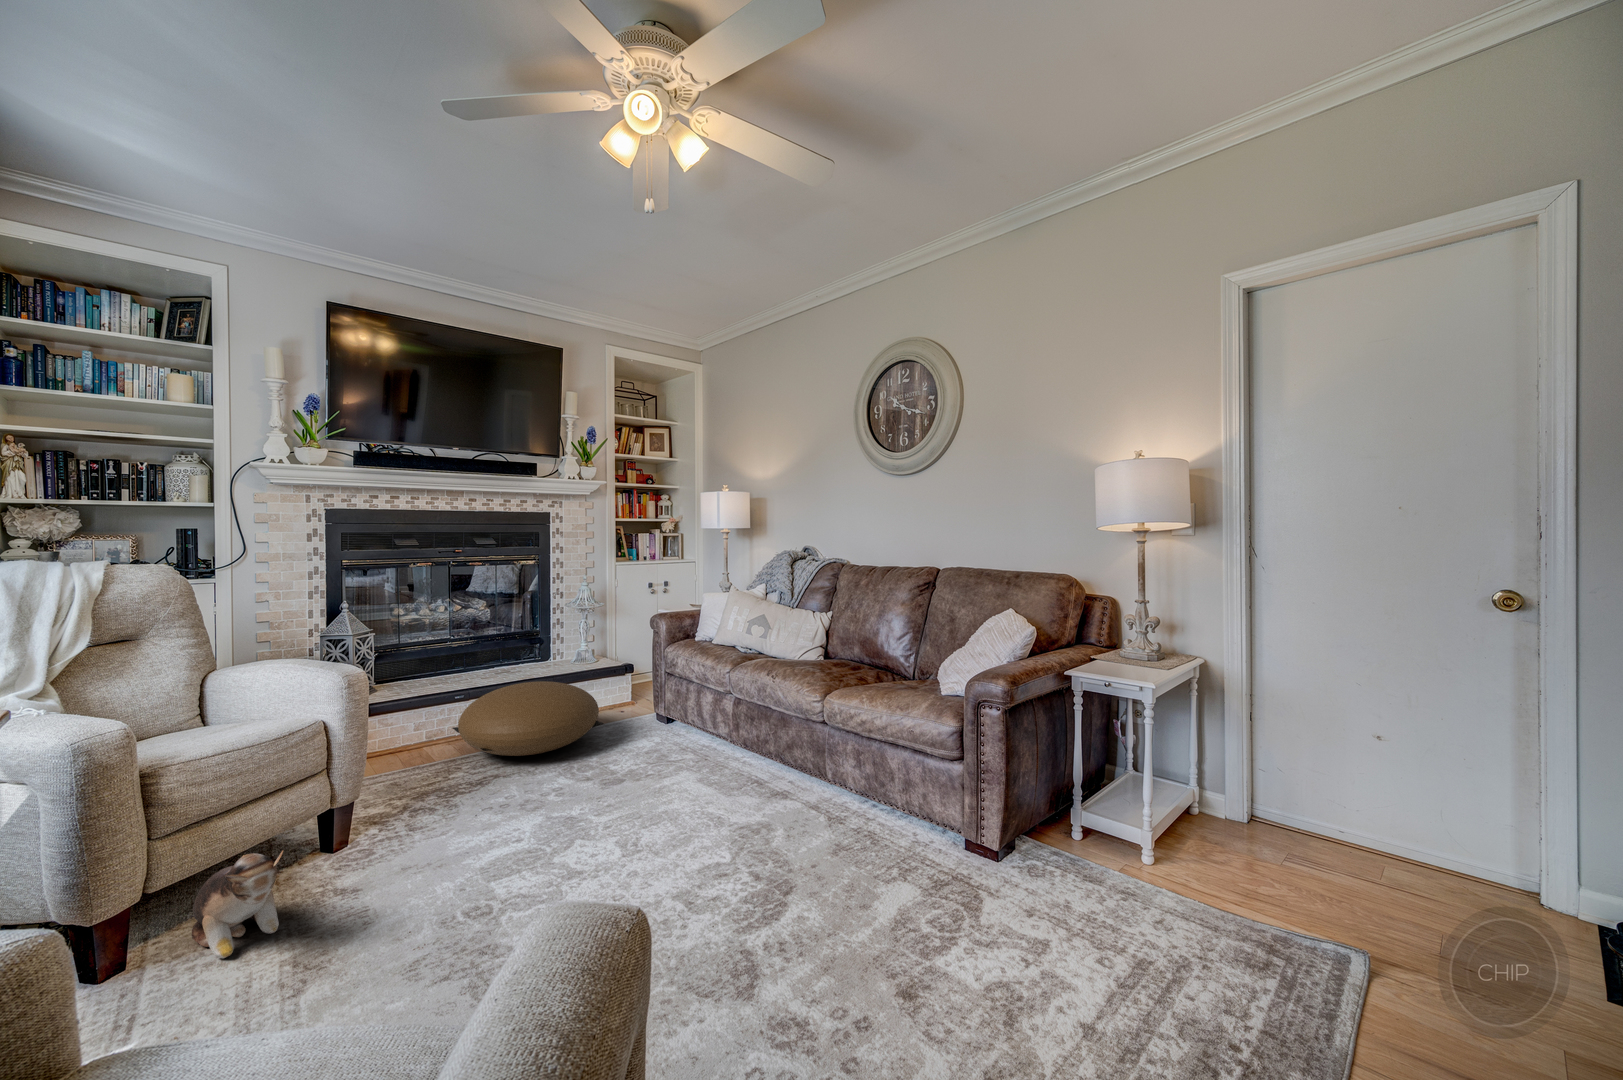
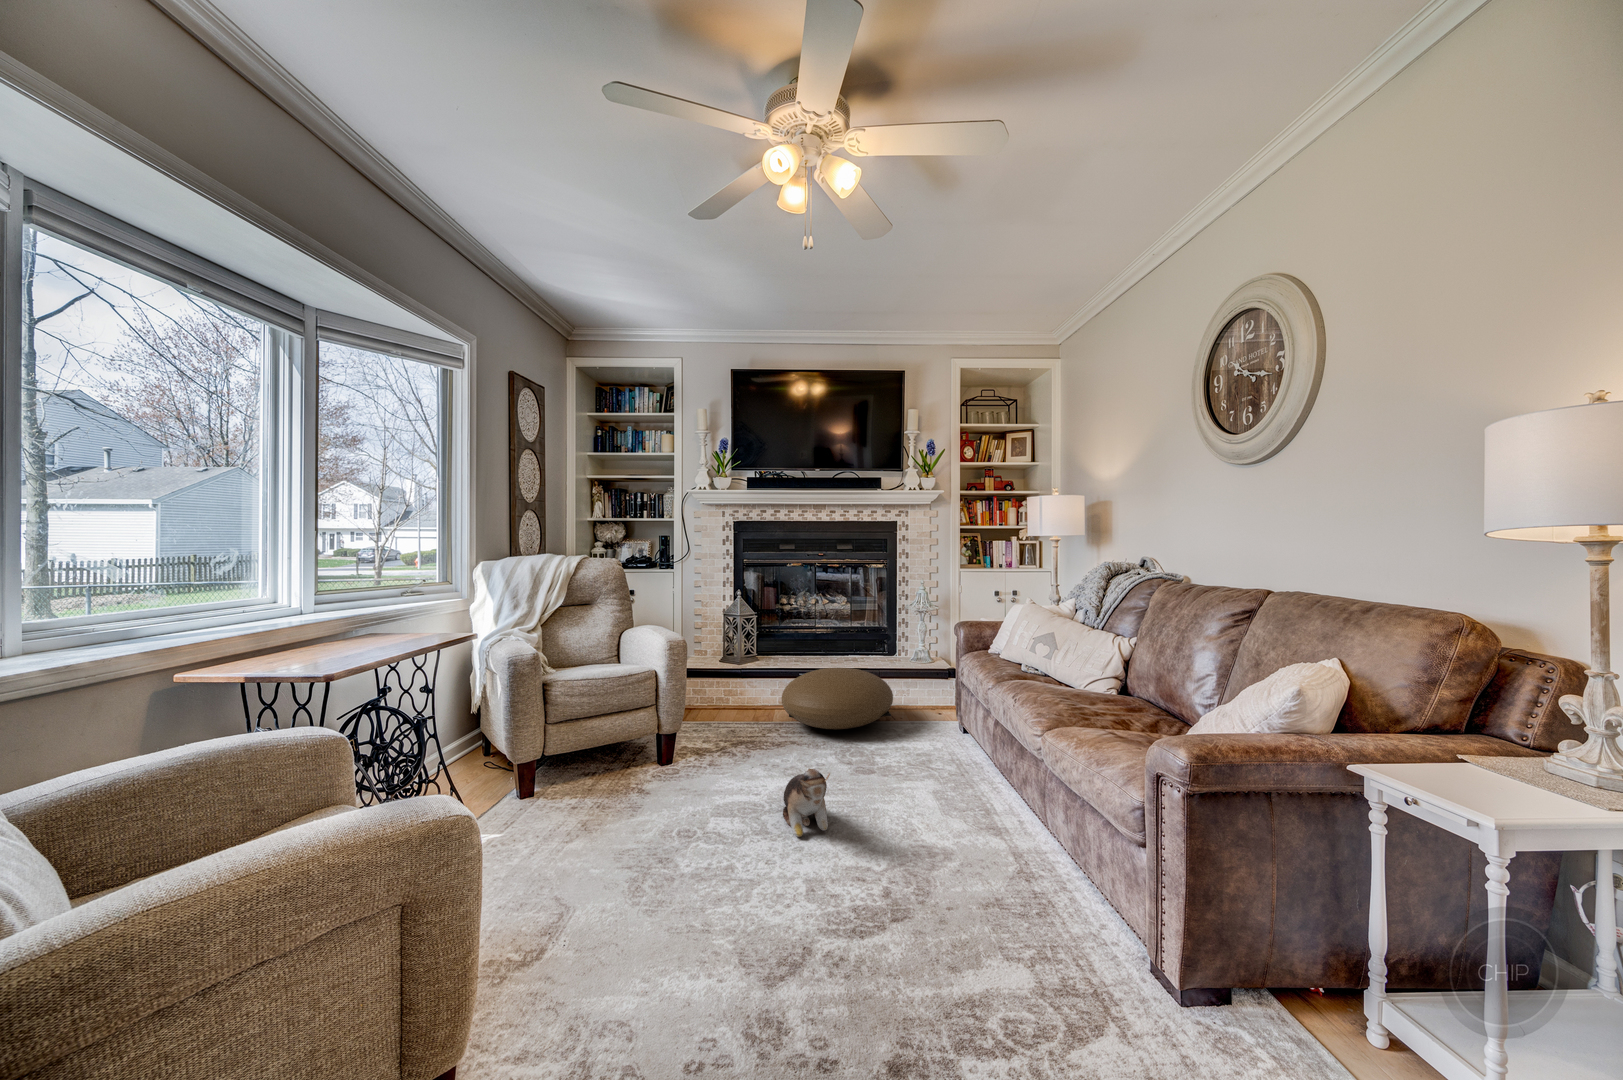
plush toy: present [192,851,283,958] -> present [783,768,830,837]

